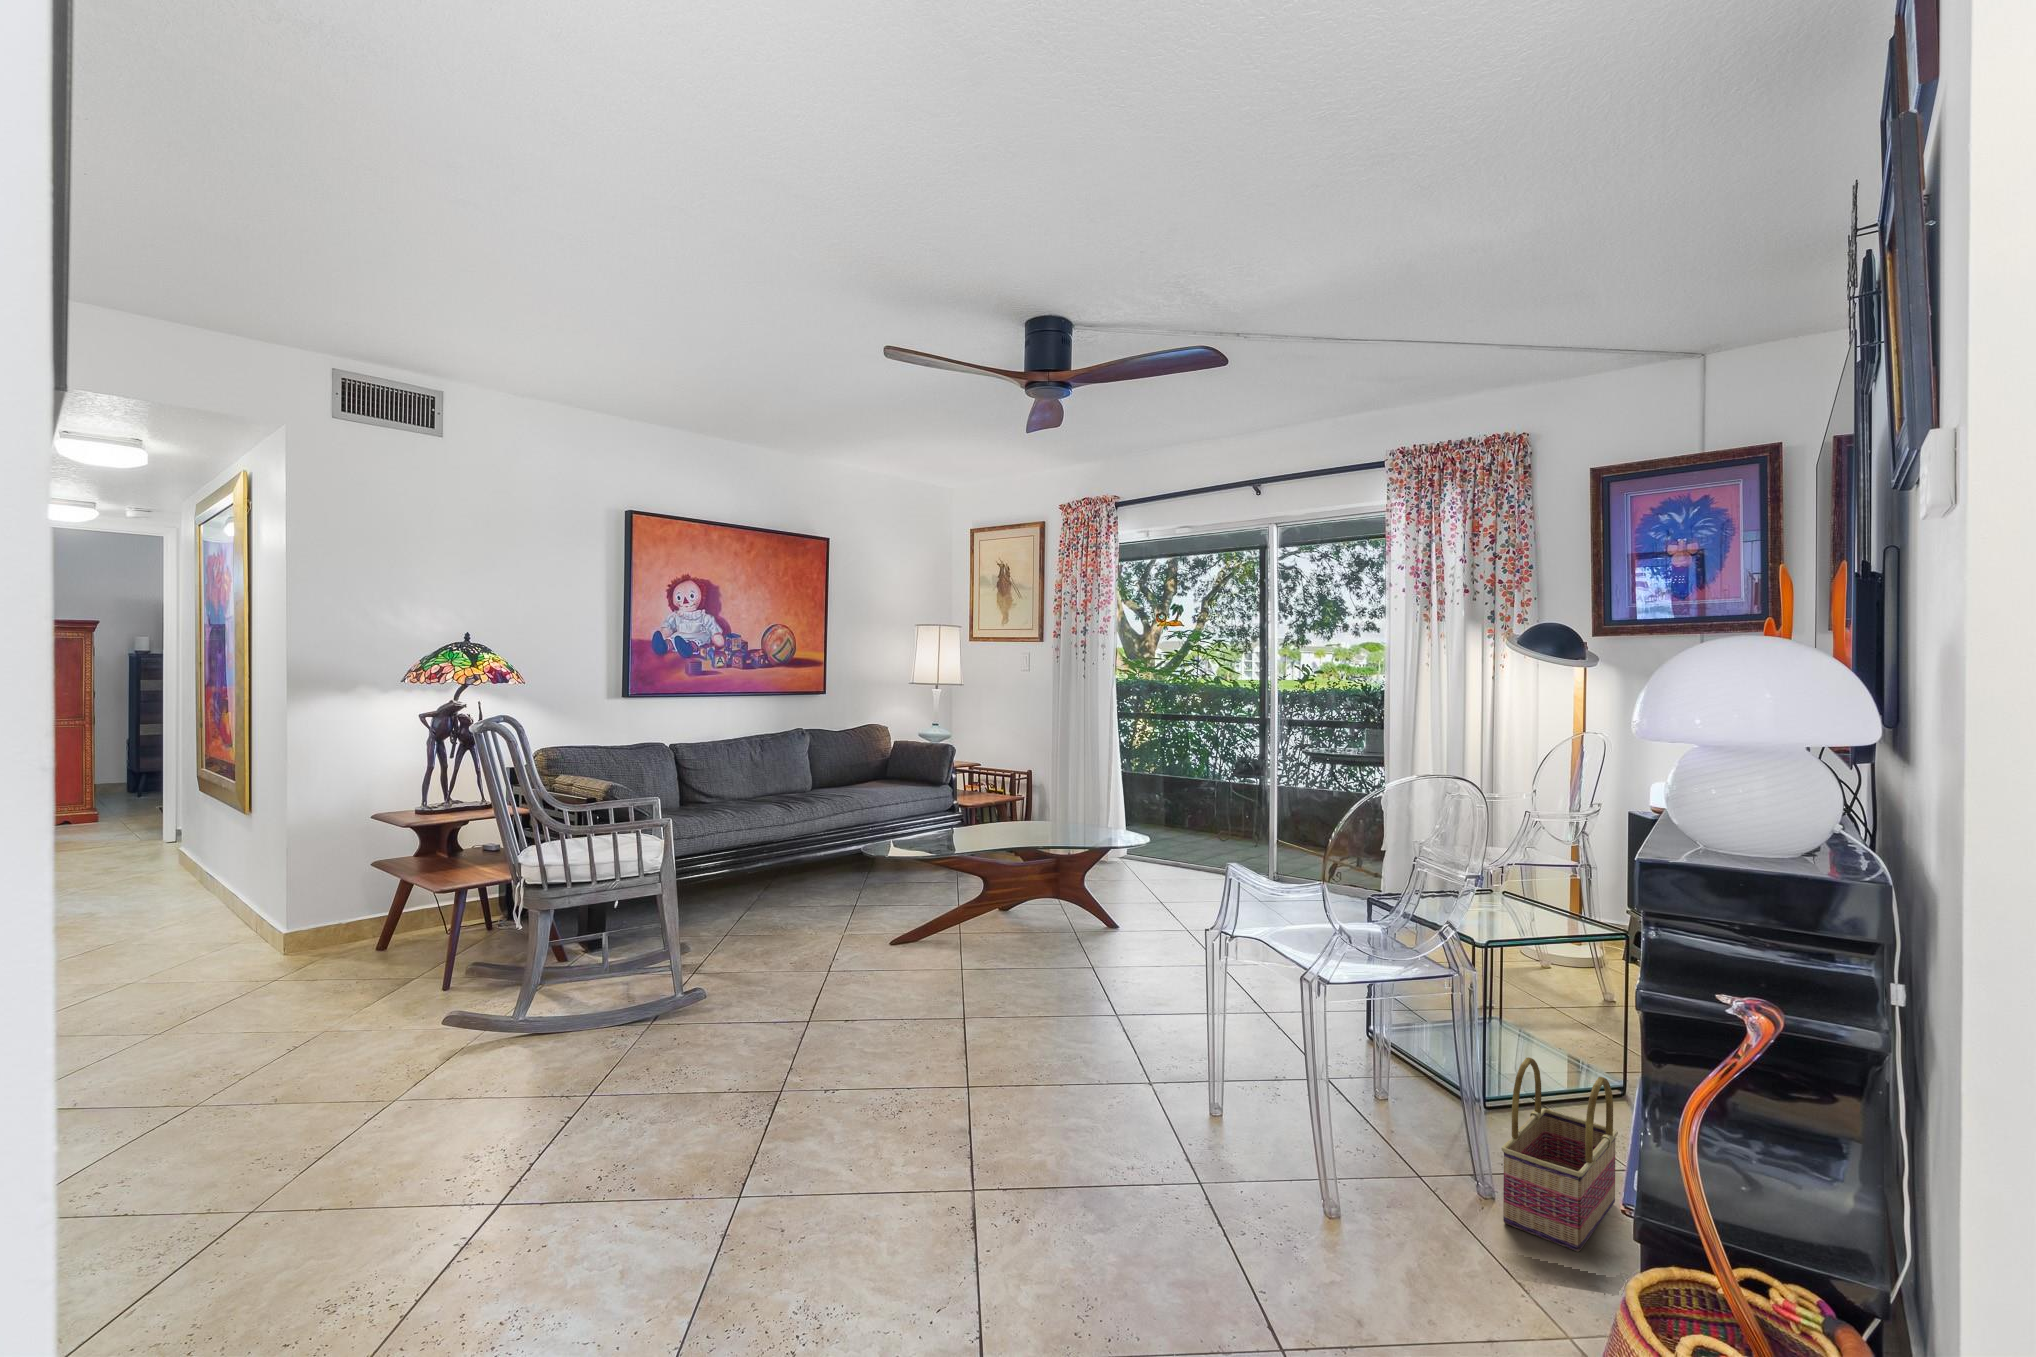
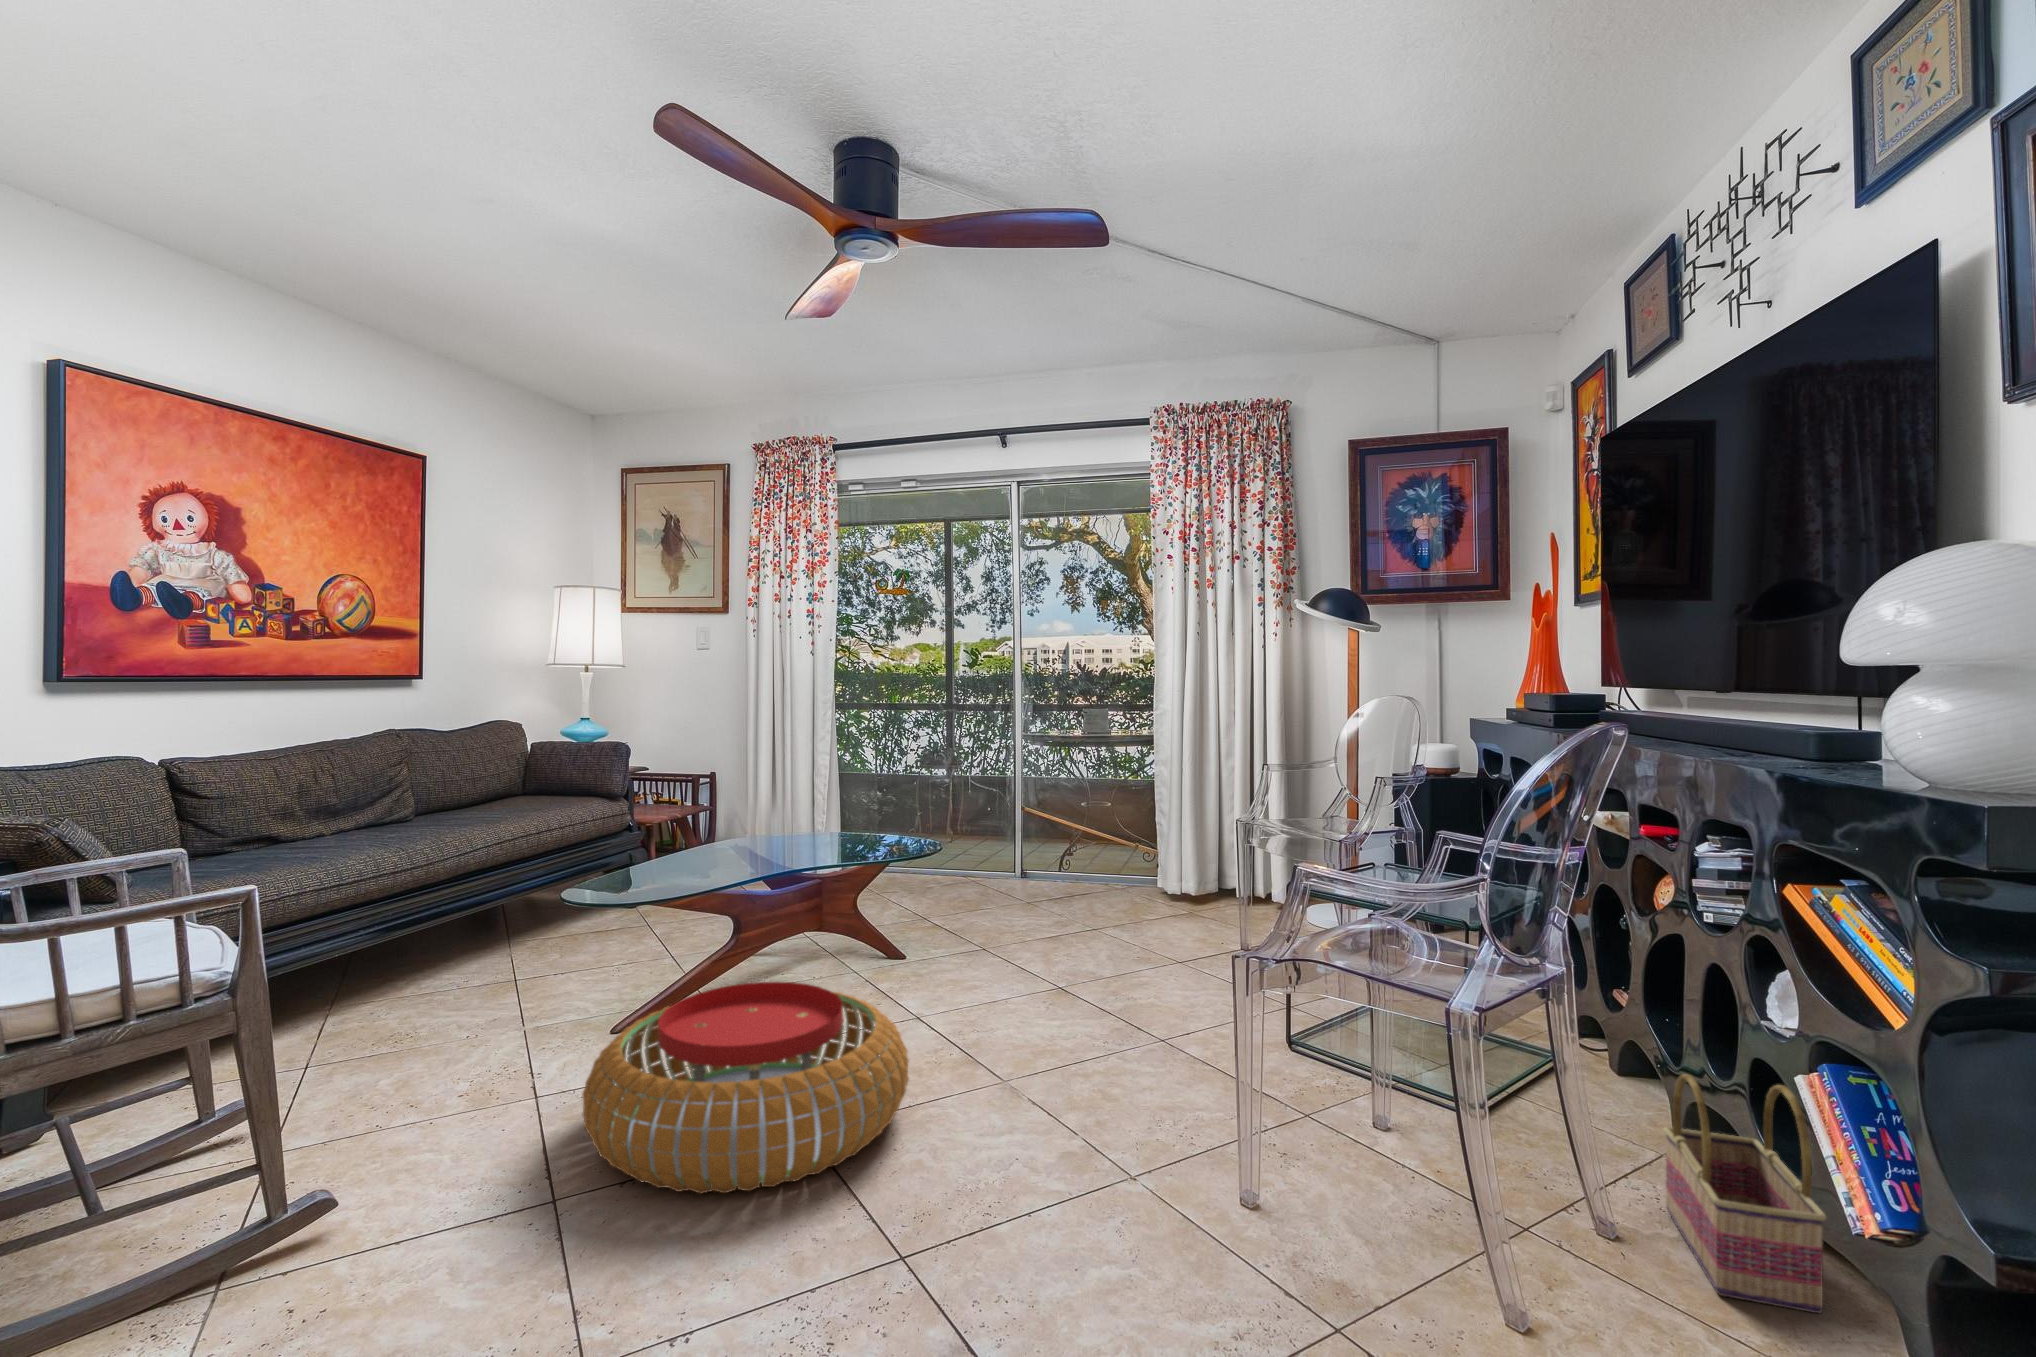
pouf: none [831,914,1037,1035] -> present [583,982,909,1194]

